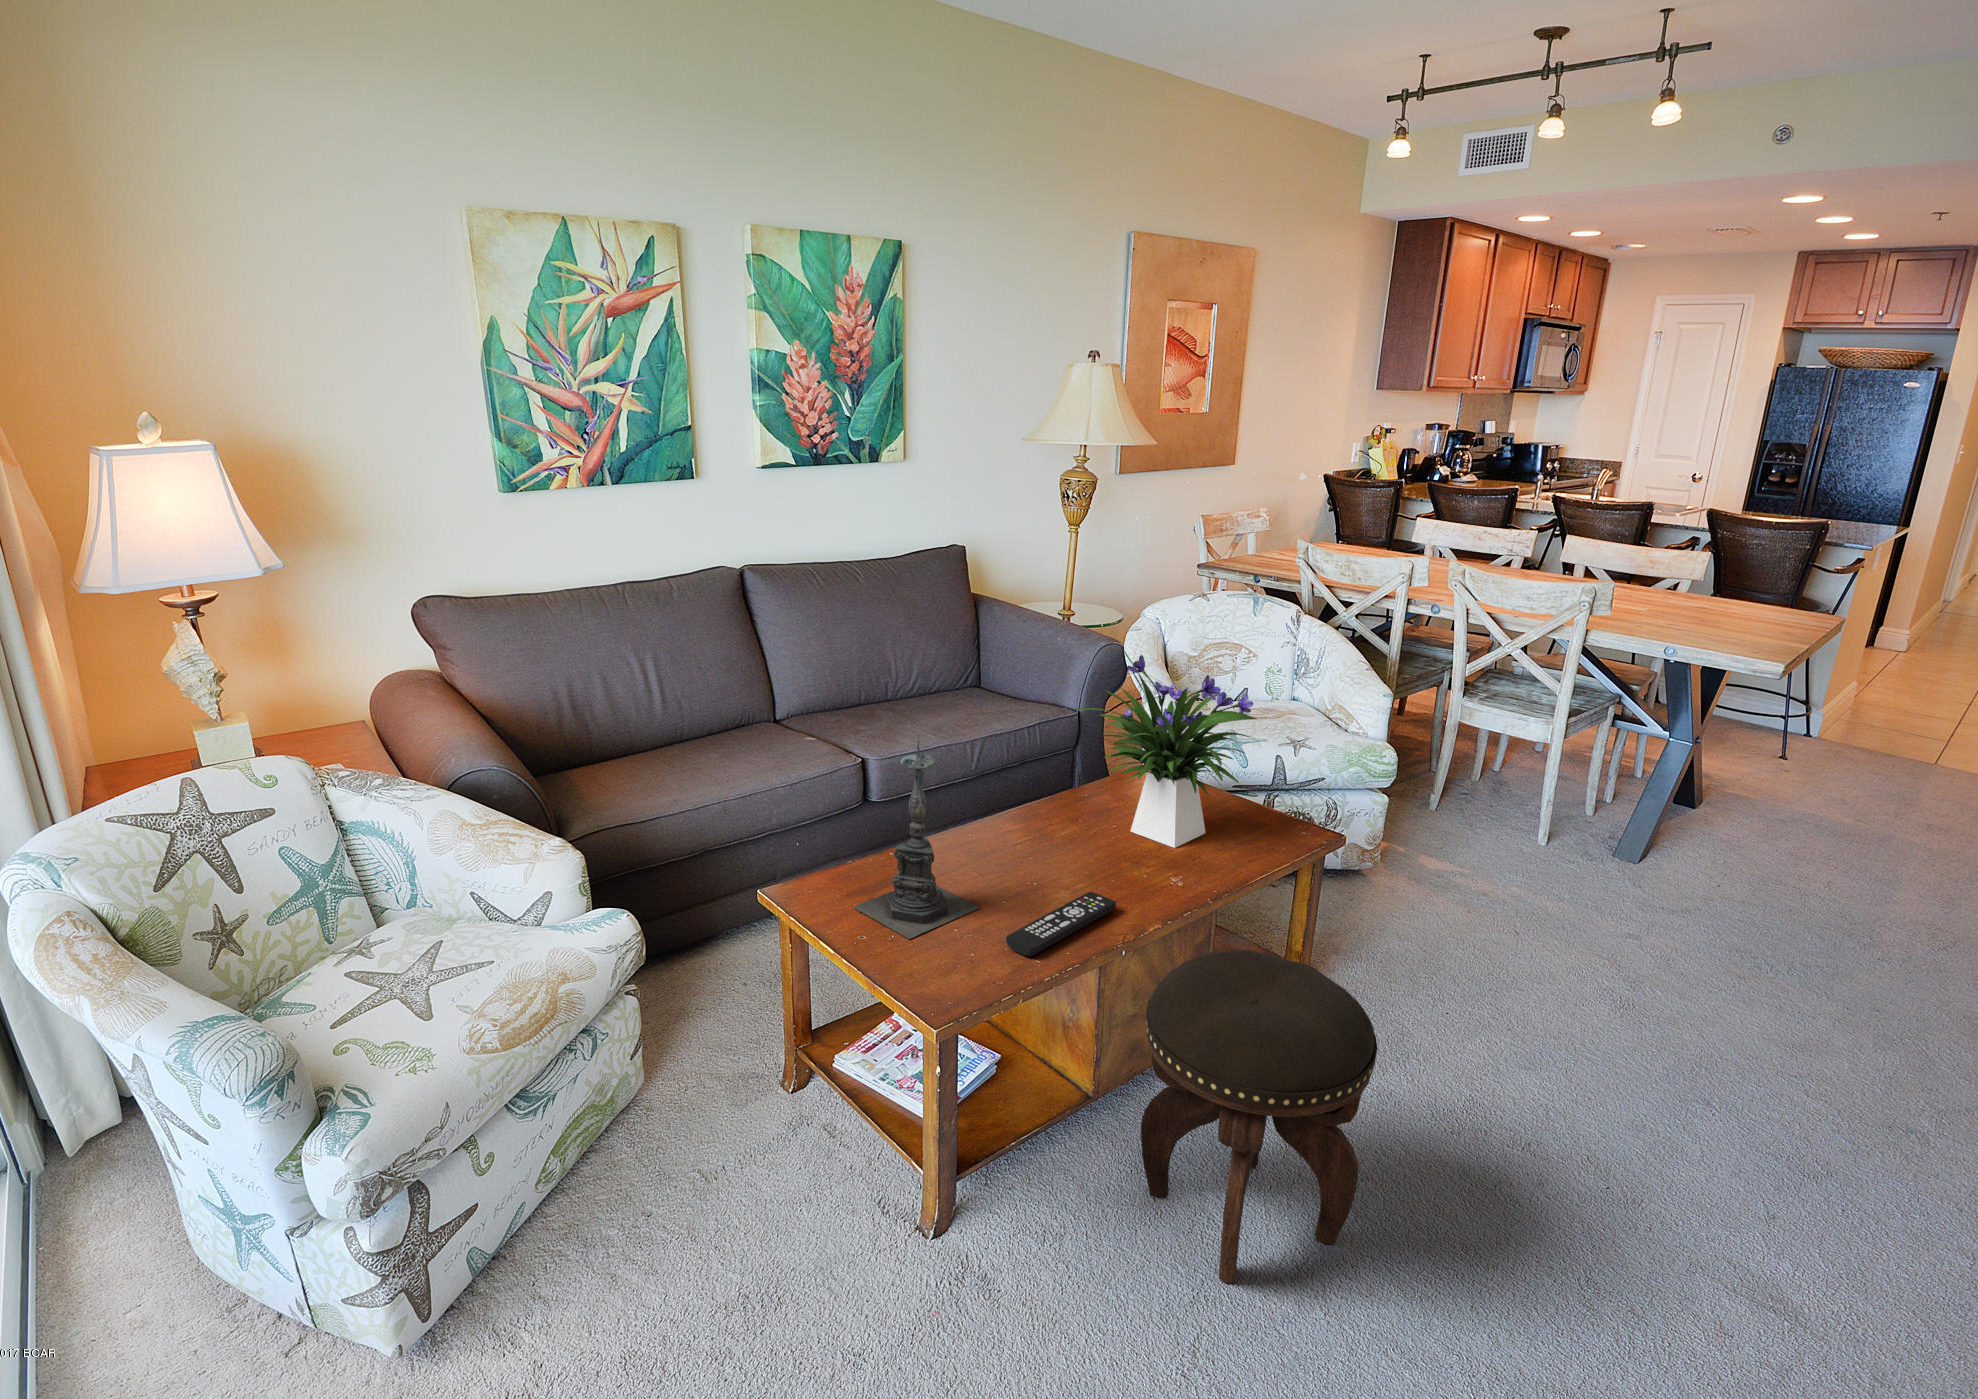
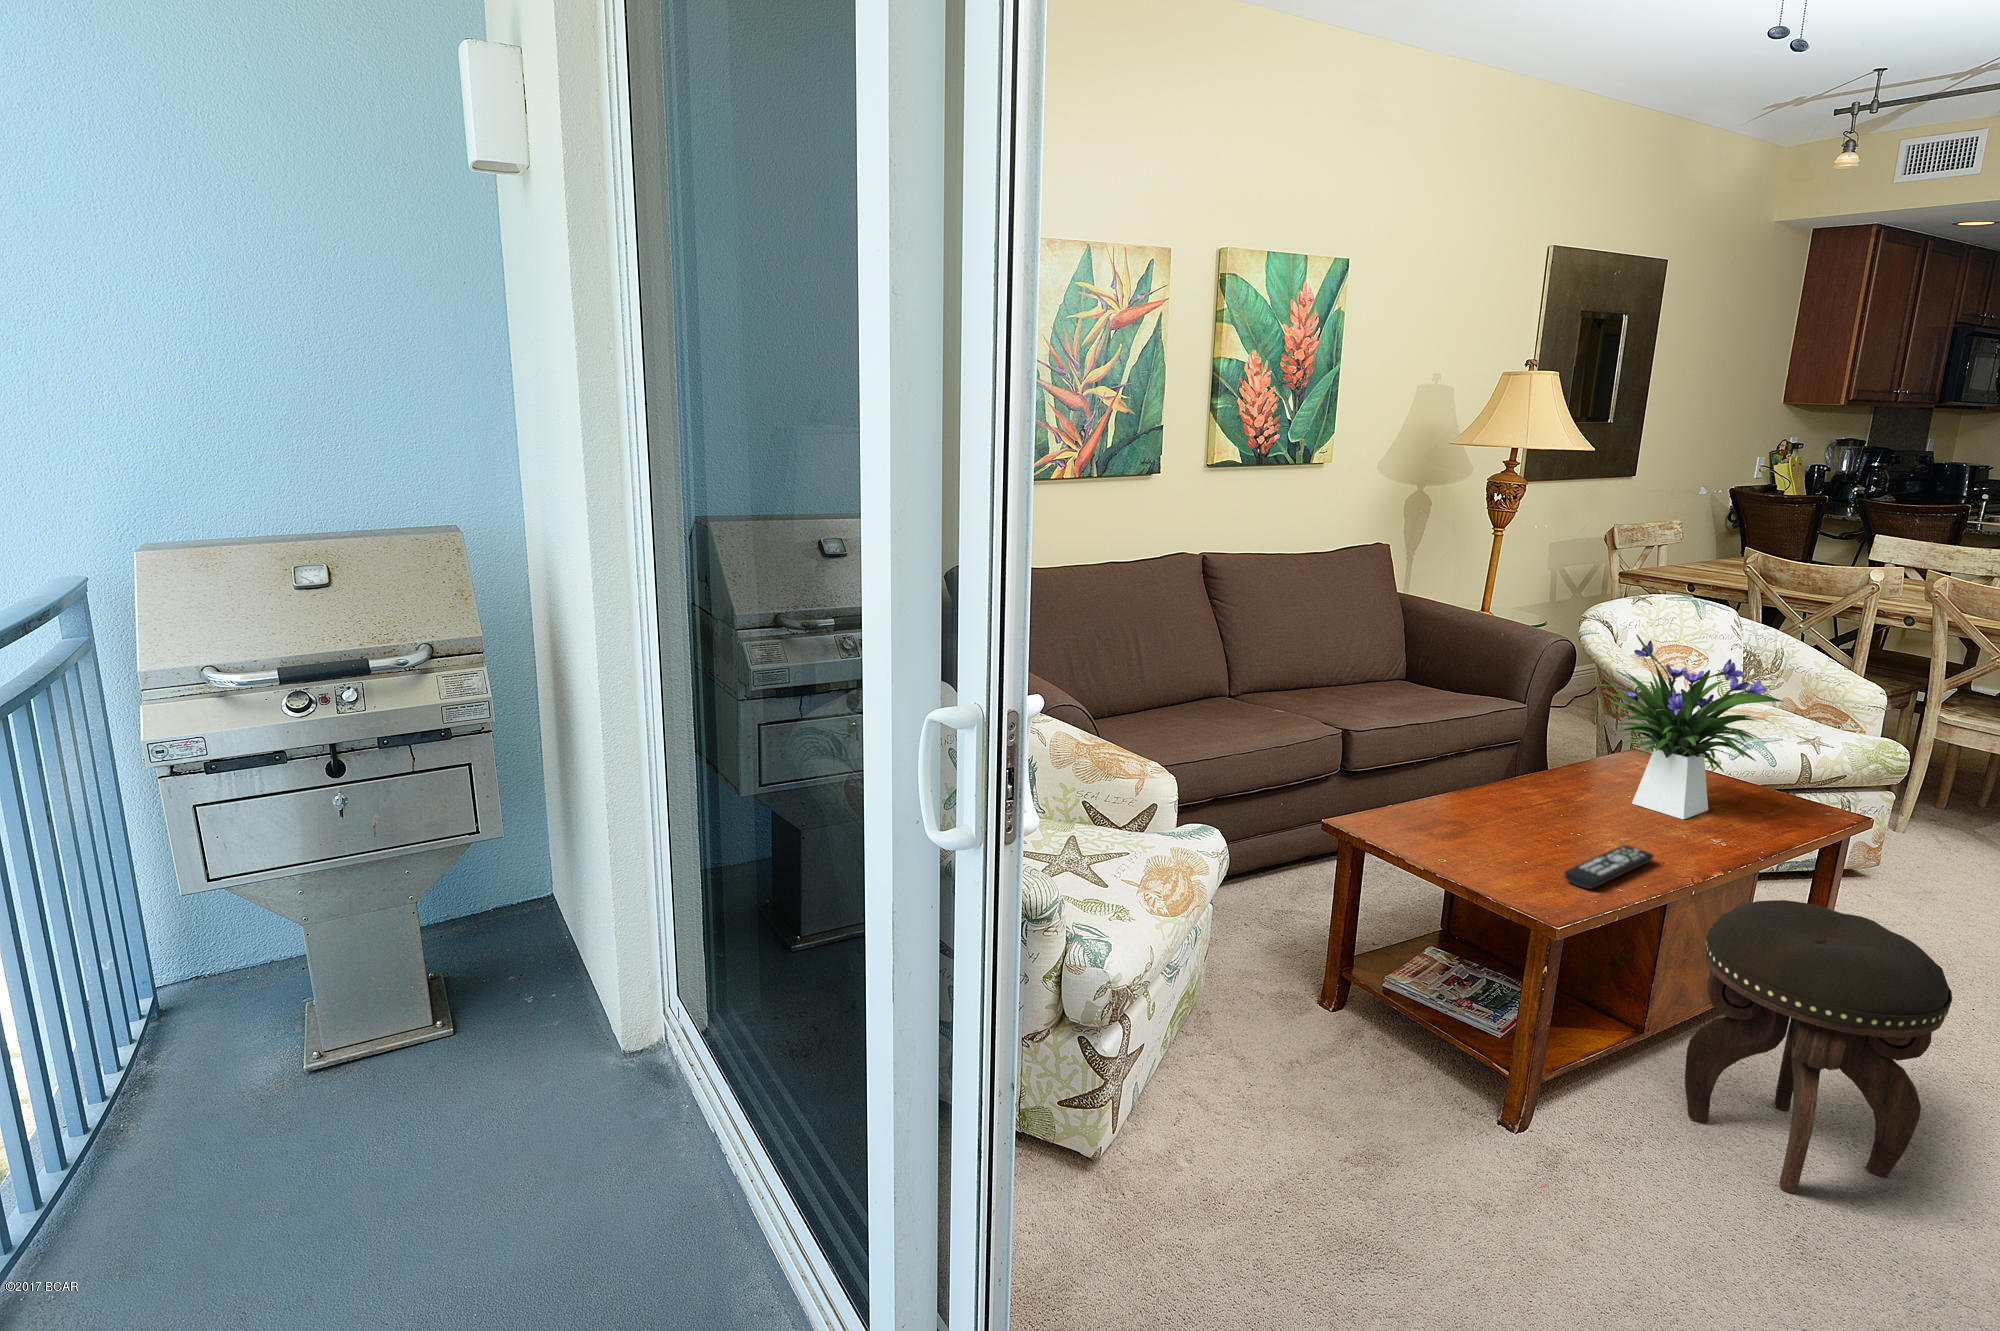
candle holder: present [854,734,980,939] -> none [1404,690,1521,868]

